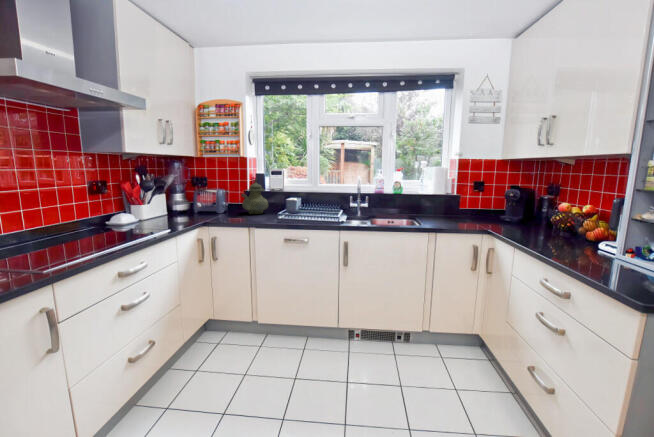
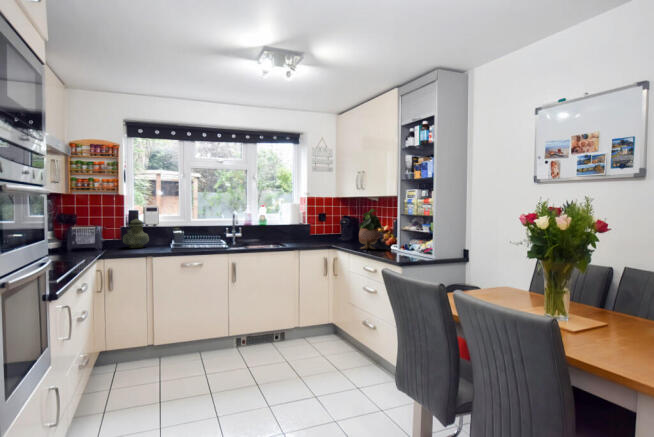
potted plant: none [533,176,583,244] -> present [359,209,382,249]

